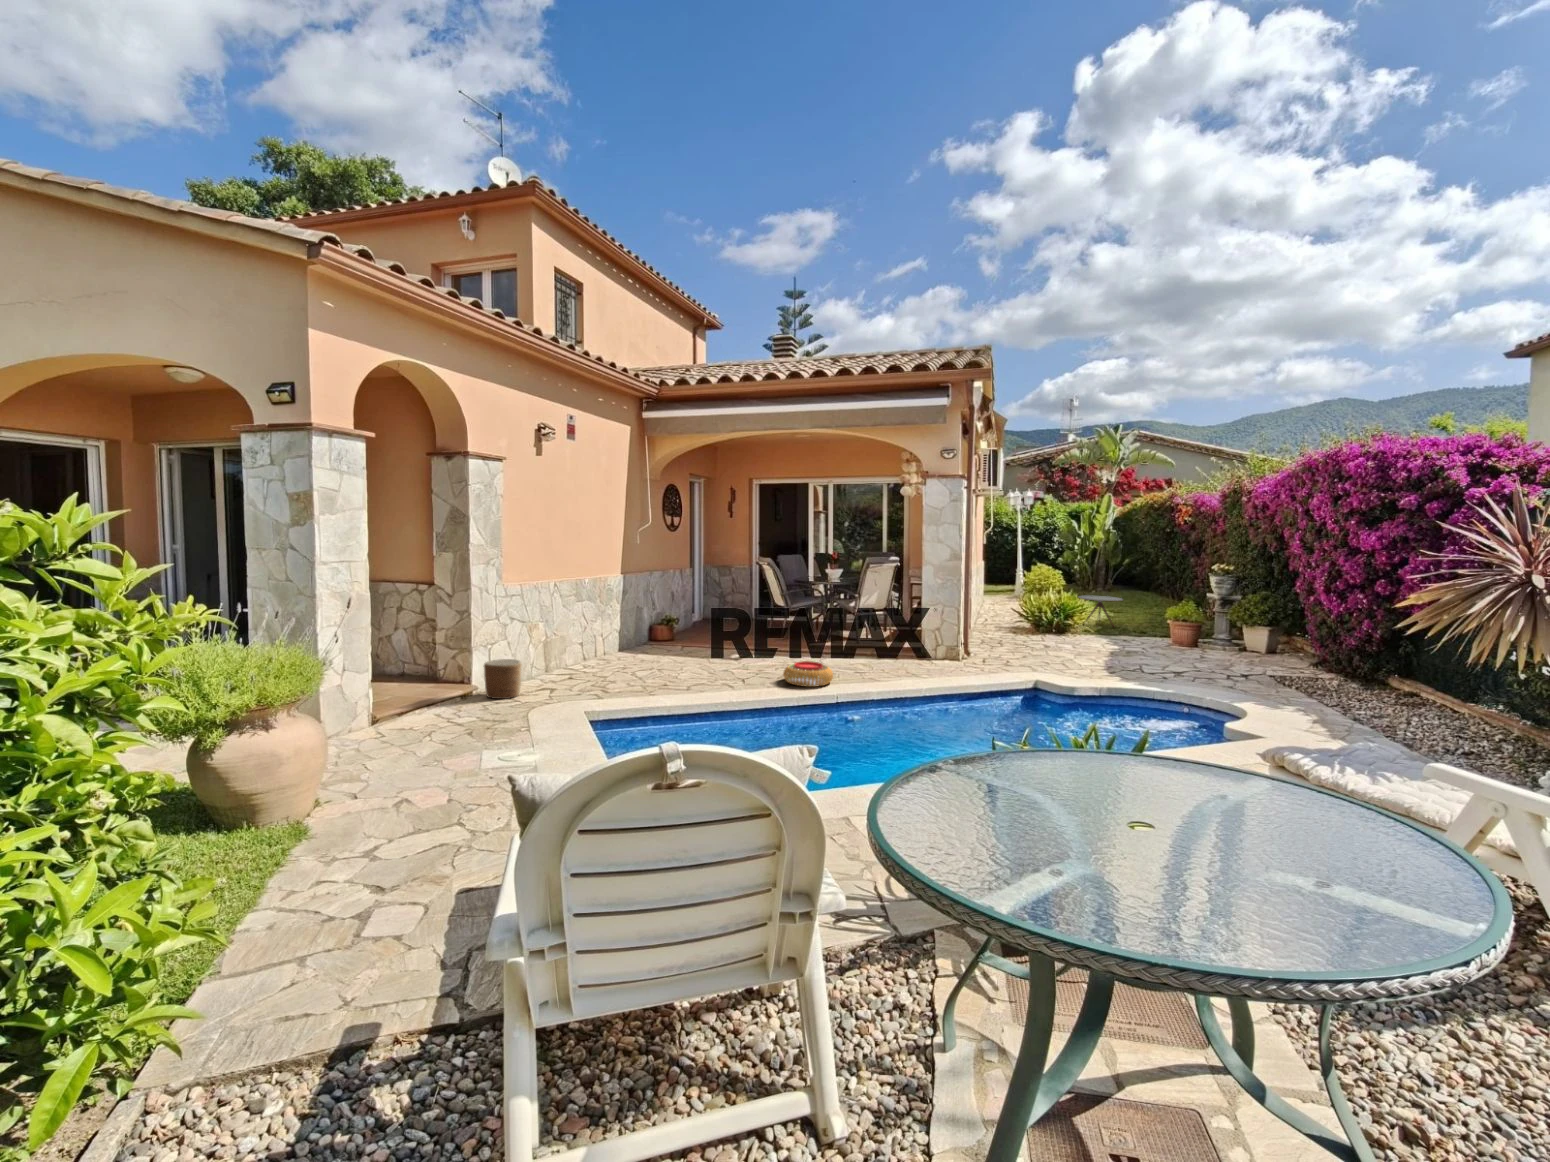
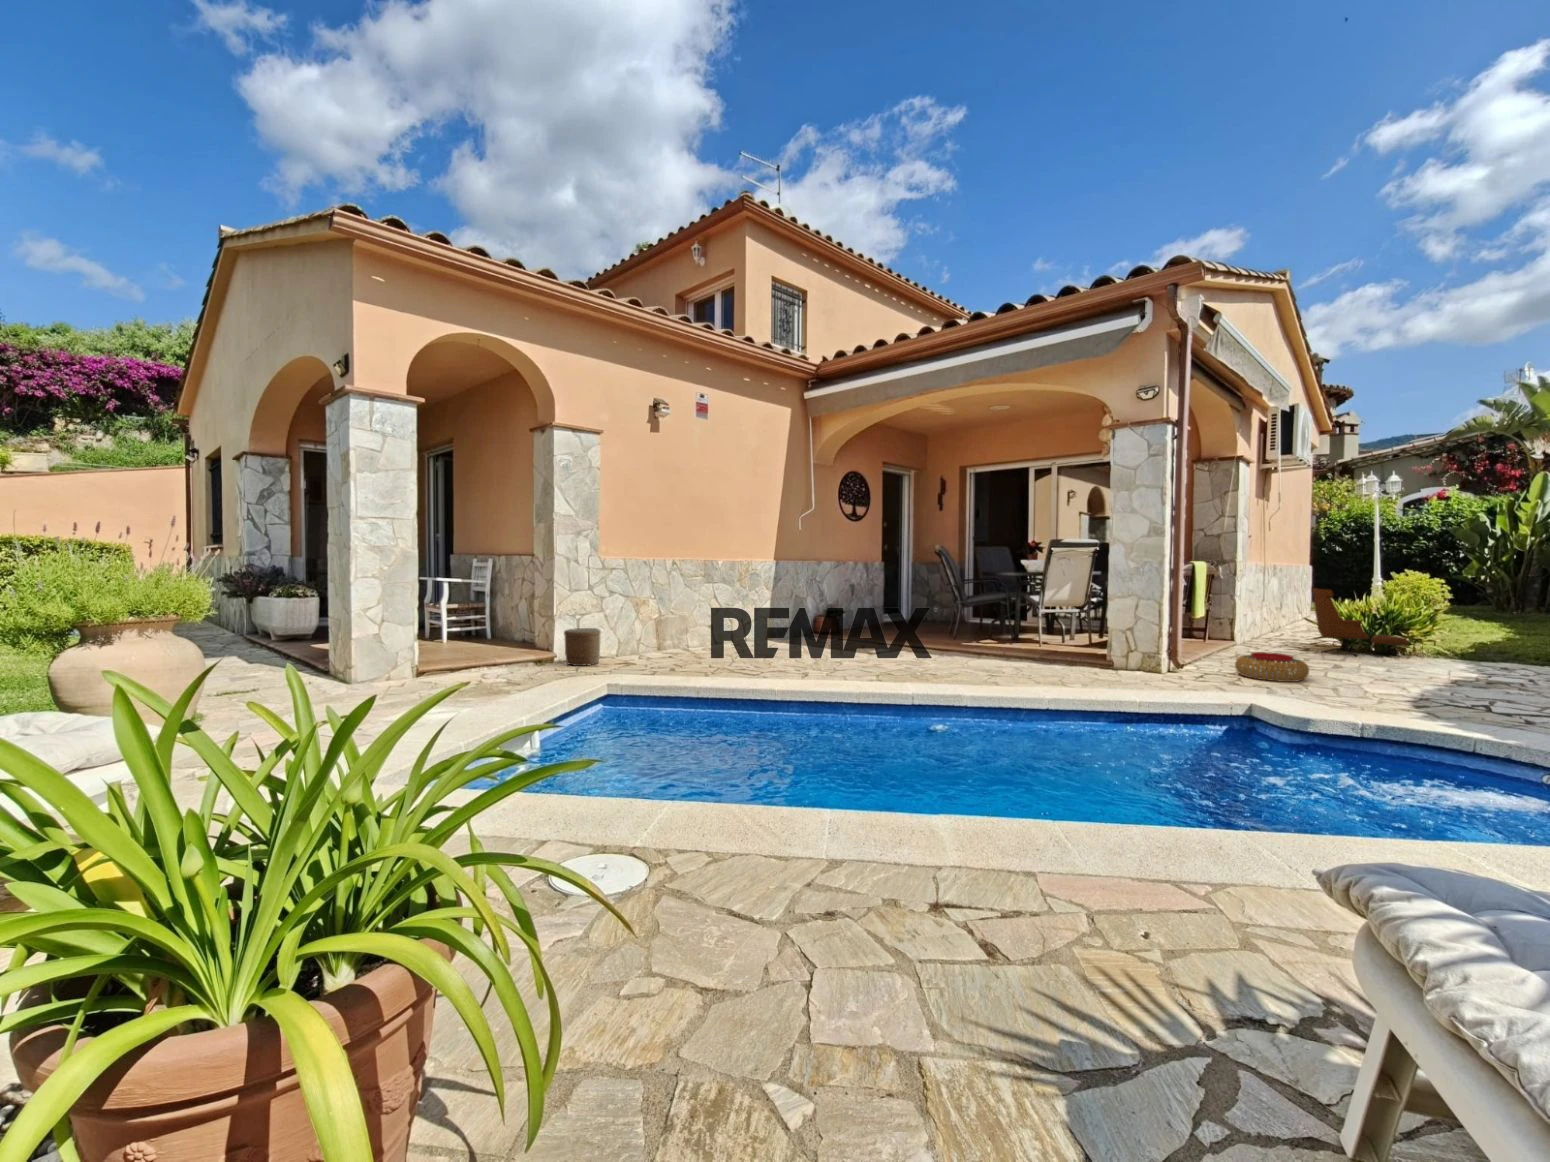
lounge chair: none [1019,587,1070,635] -> present [1312,588,1409,656]
round table: present [1079,596,1123,625] -> none [1438,607,1530,657]
pouf: present [783,661,833,687] -> present [1235,652,1309,682]

